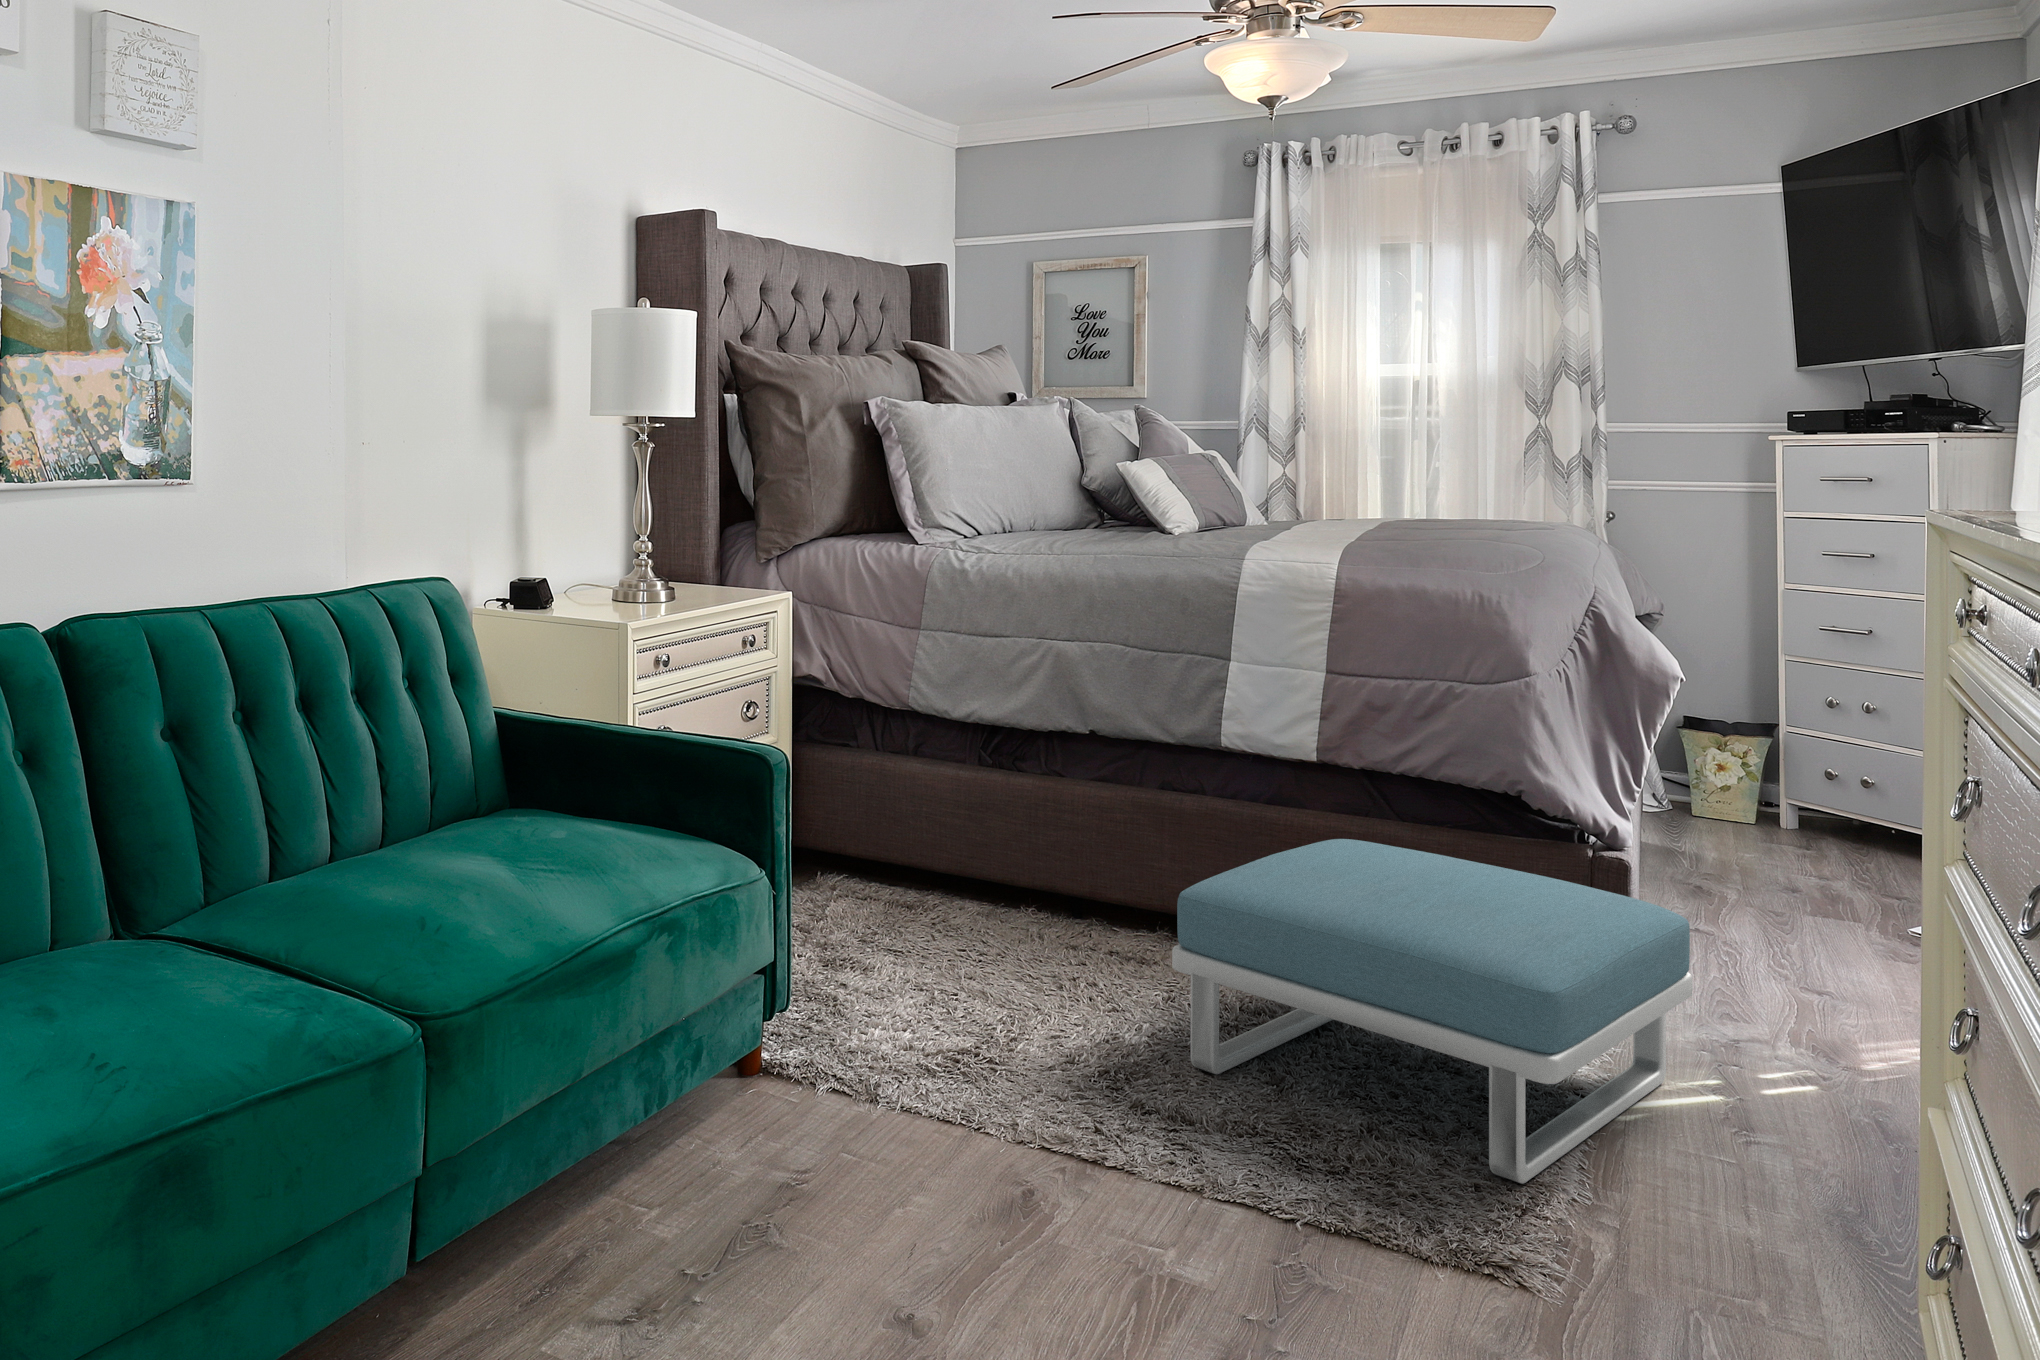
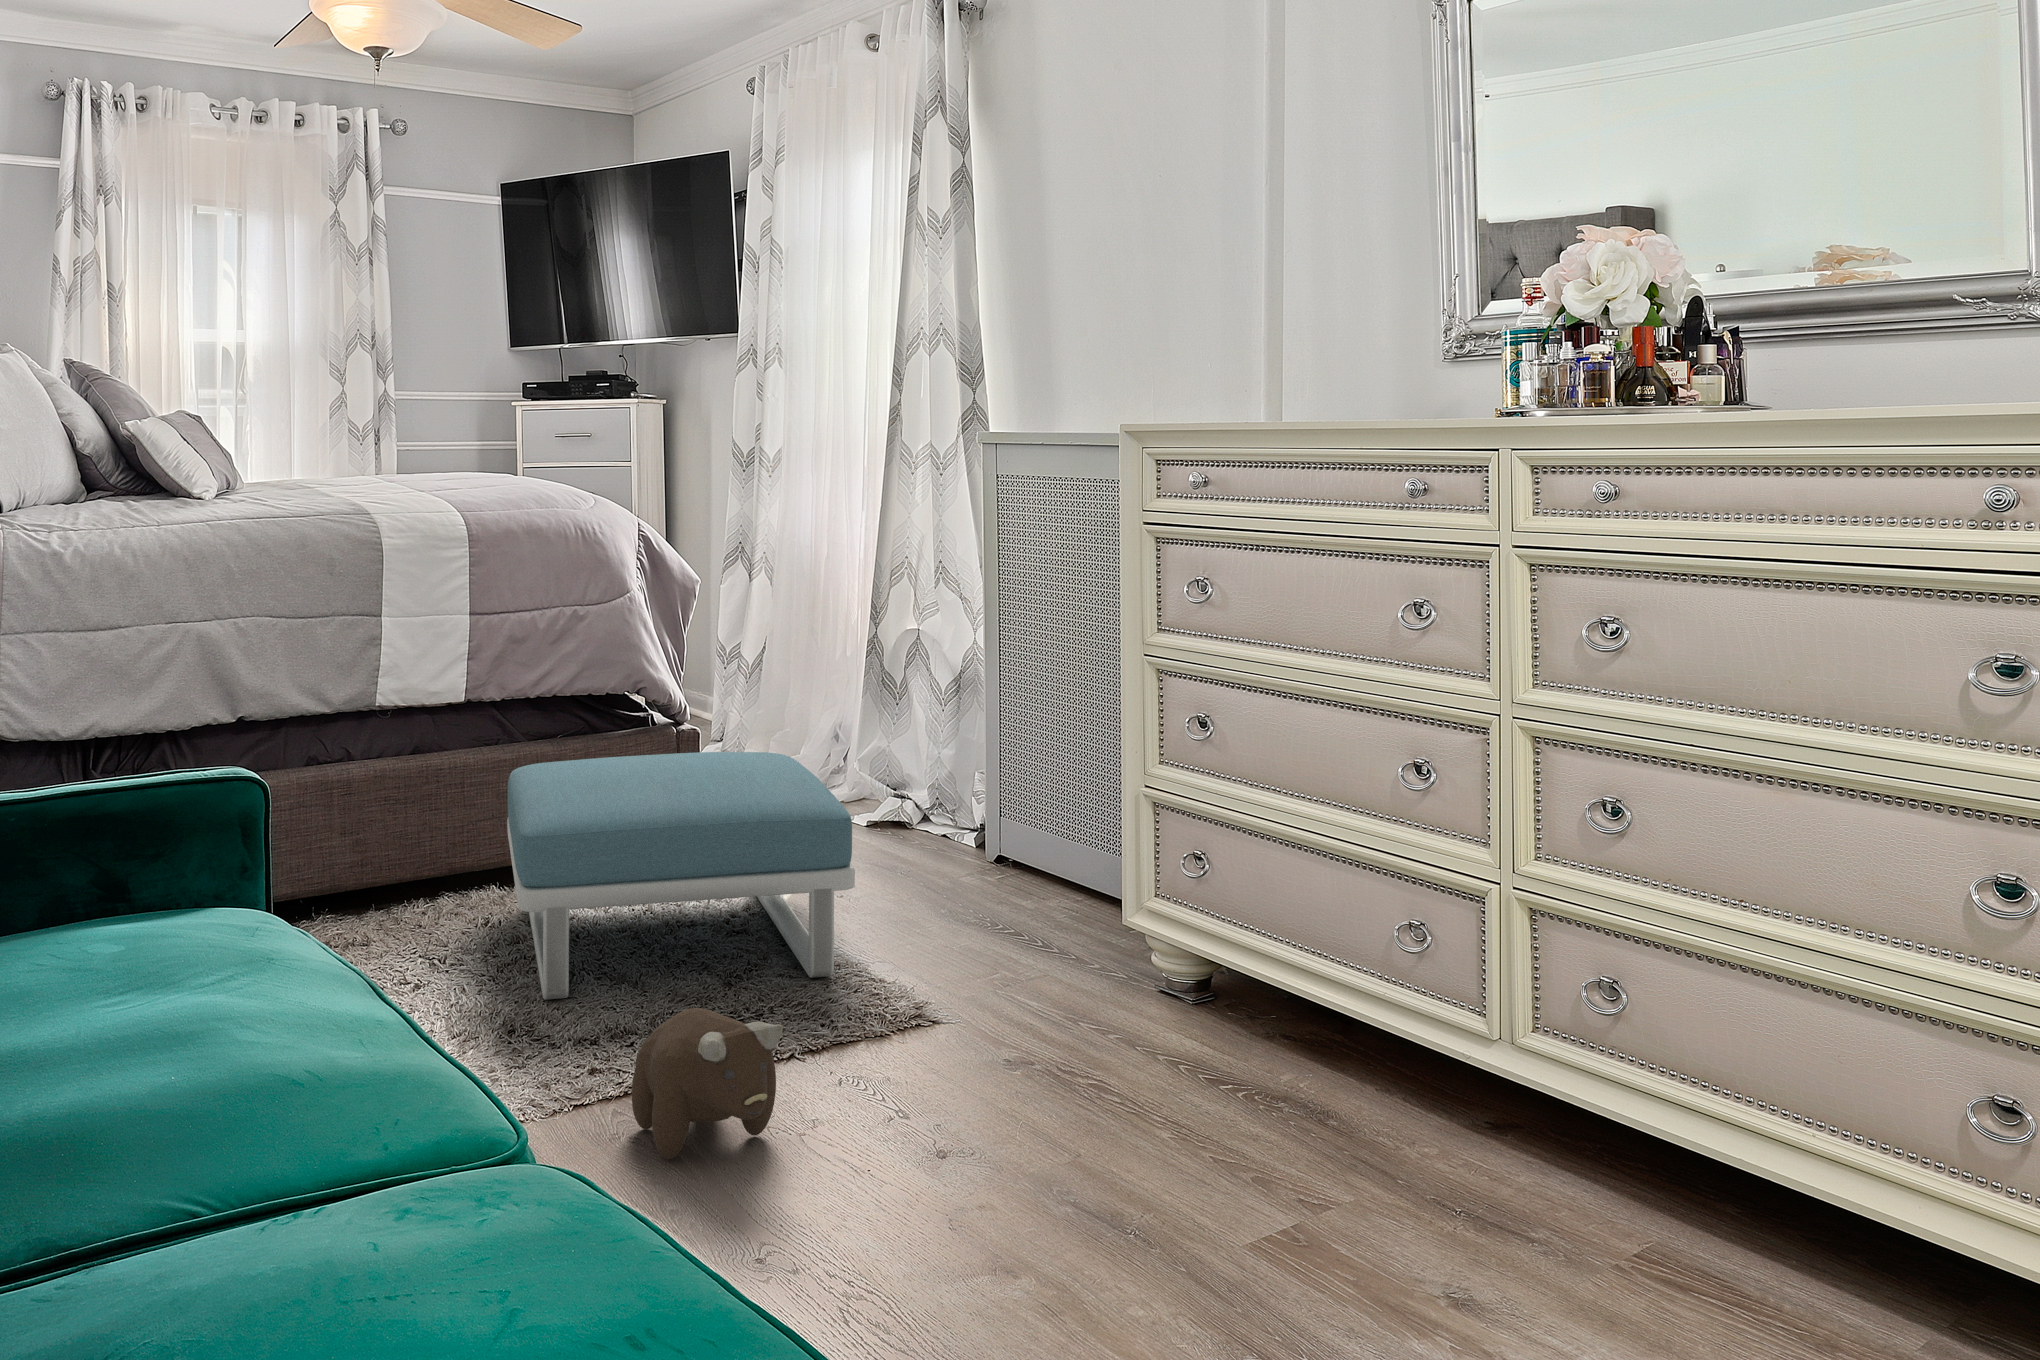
plush toy: none [998,1092,1142,1254] -> present [632,1008,783,1159]

